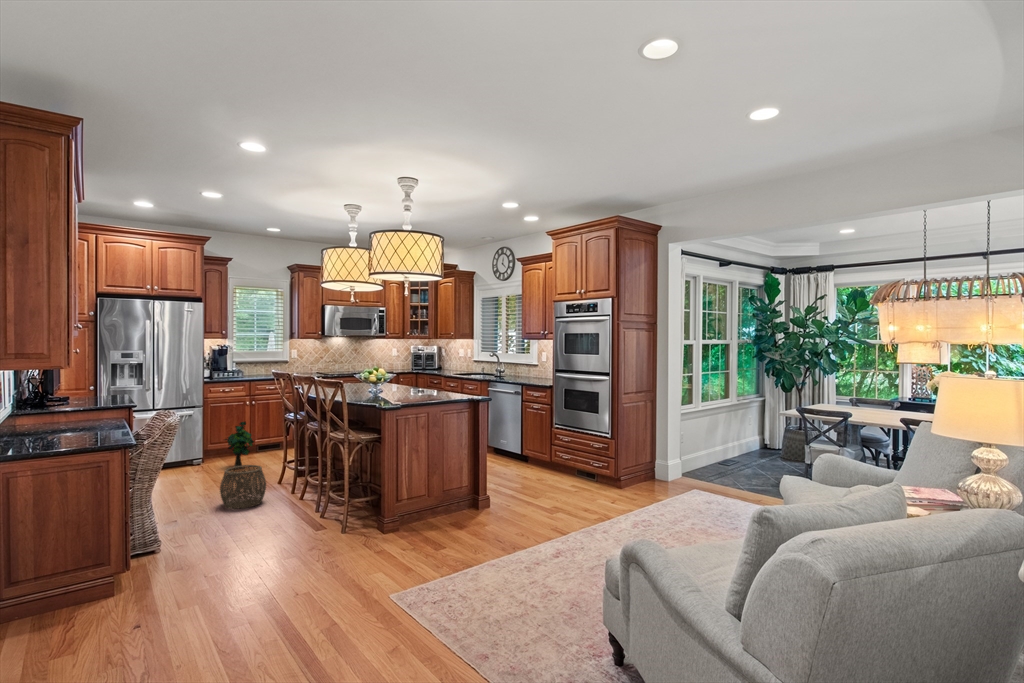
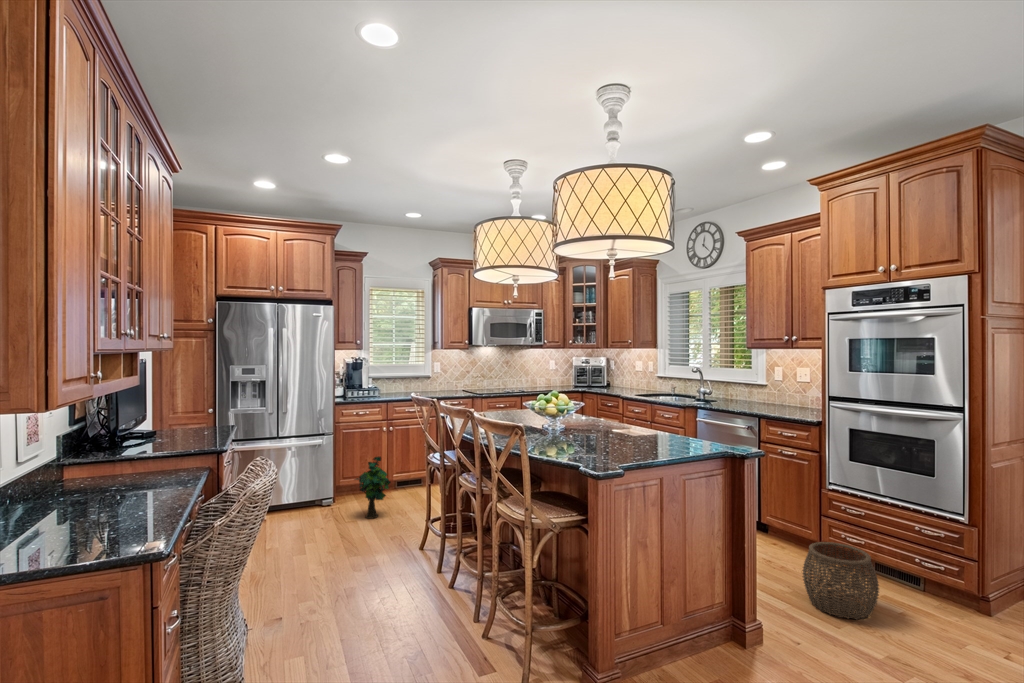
woven basket: present [220,465,266,509] -> present [802,542,879,619]

